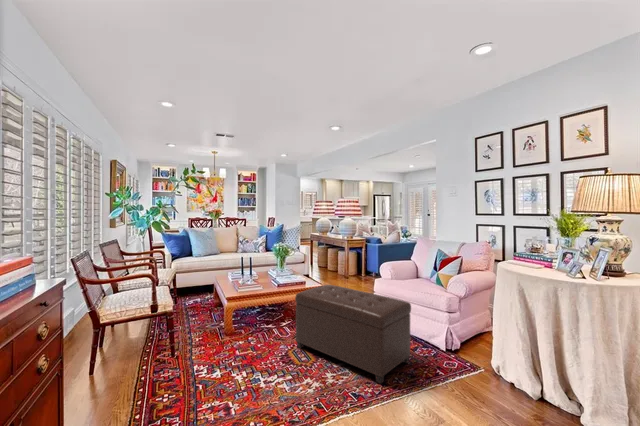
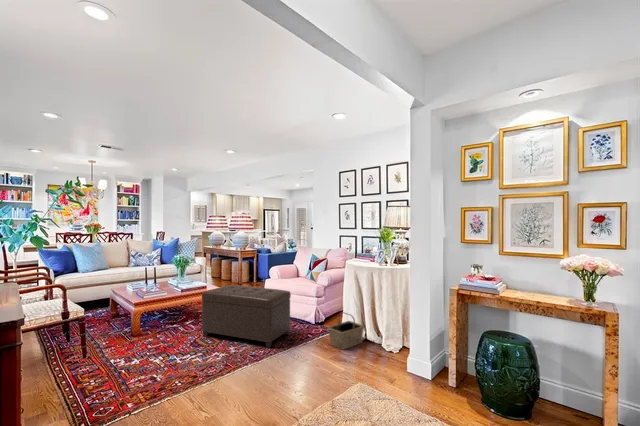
basket: none [472,346,538,412] -> present [328,313,364,349]

